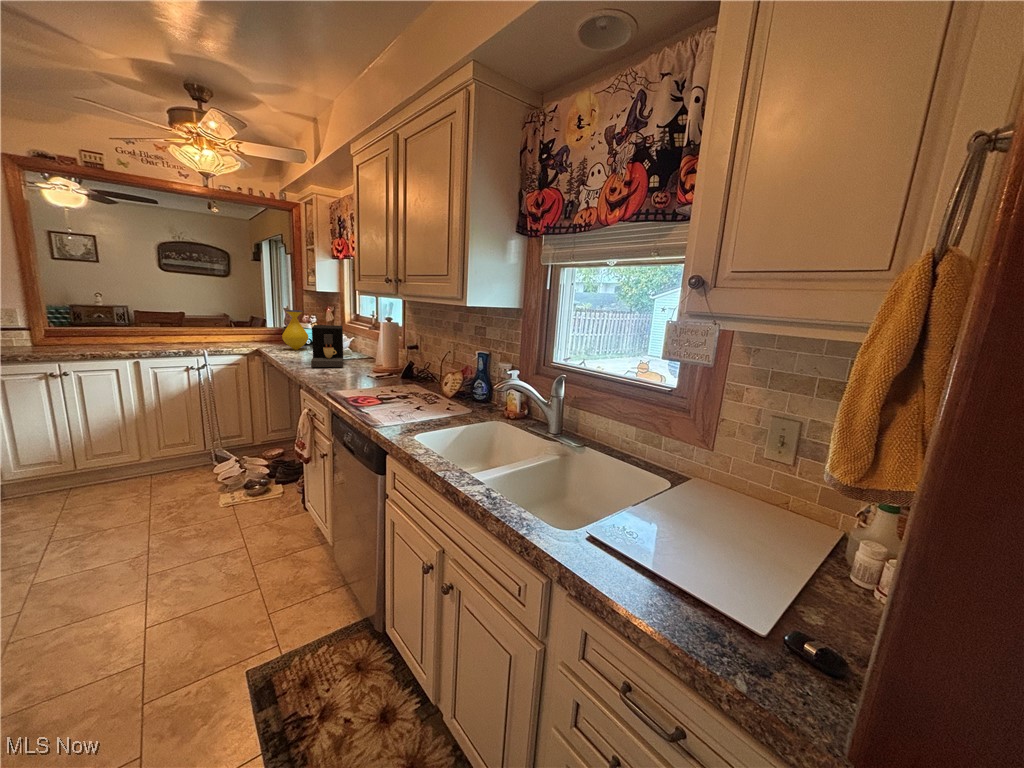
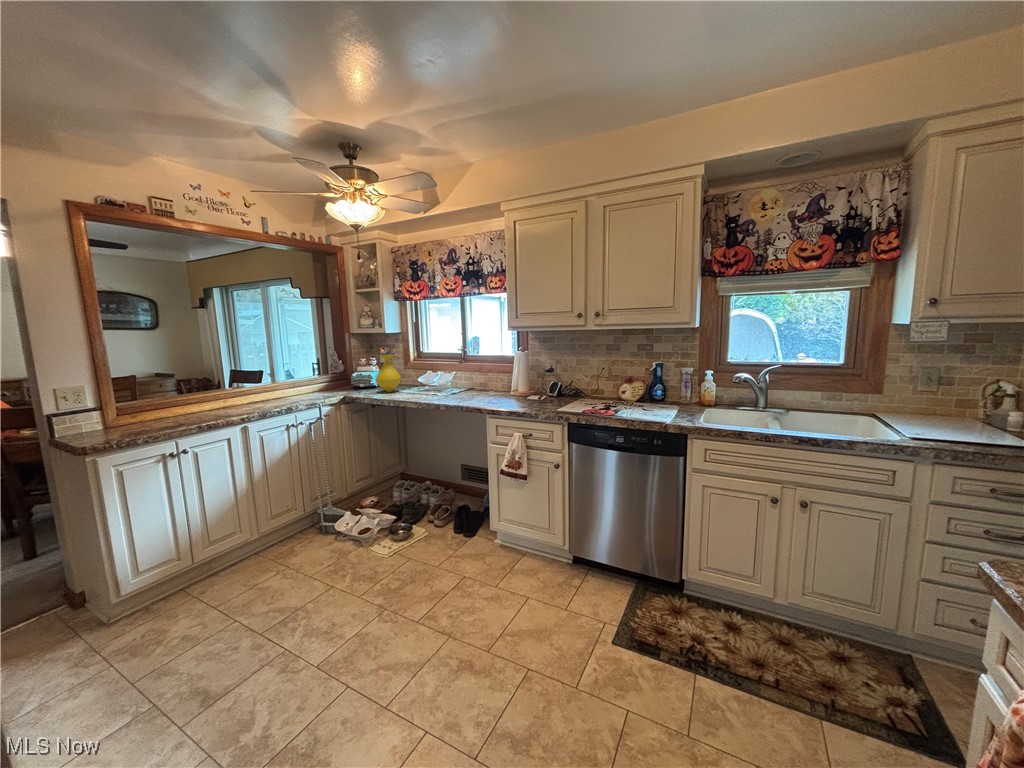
coffee maker: present [311,325,343,367] -> none [438,361,489,400]

